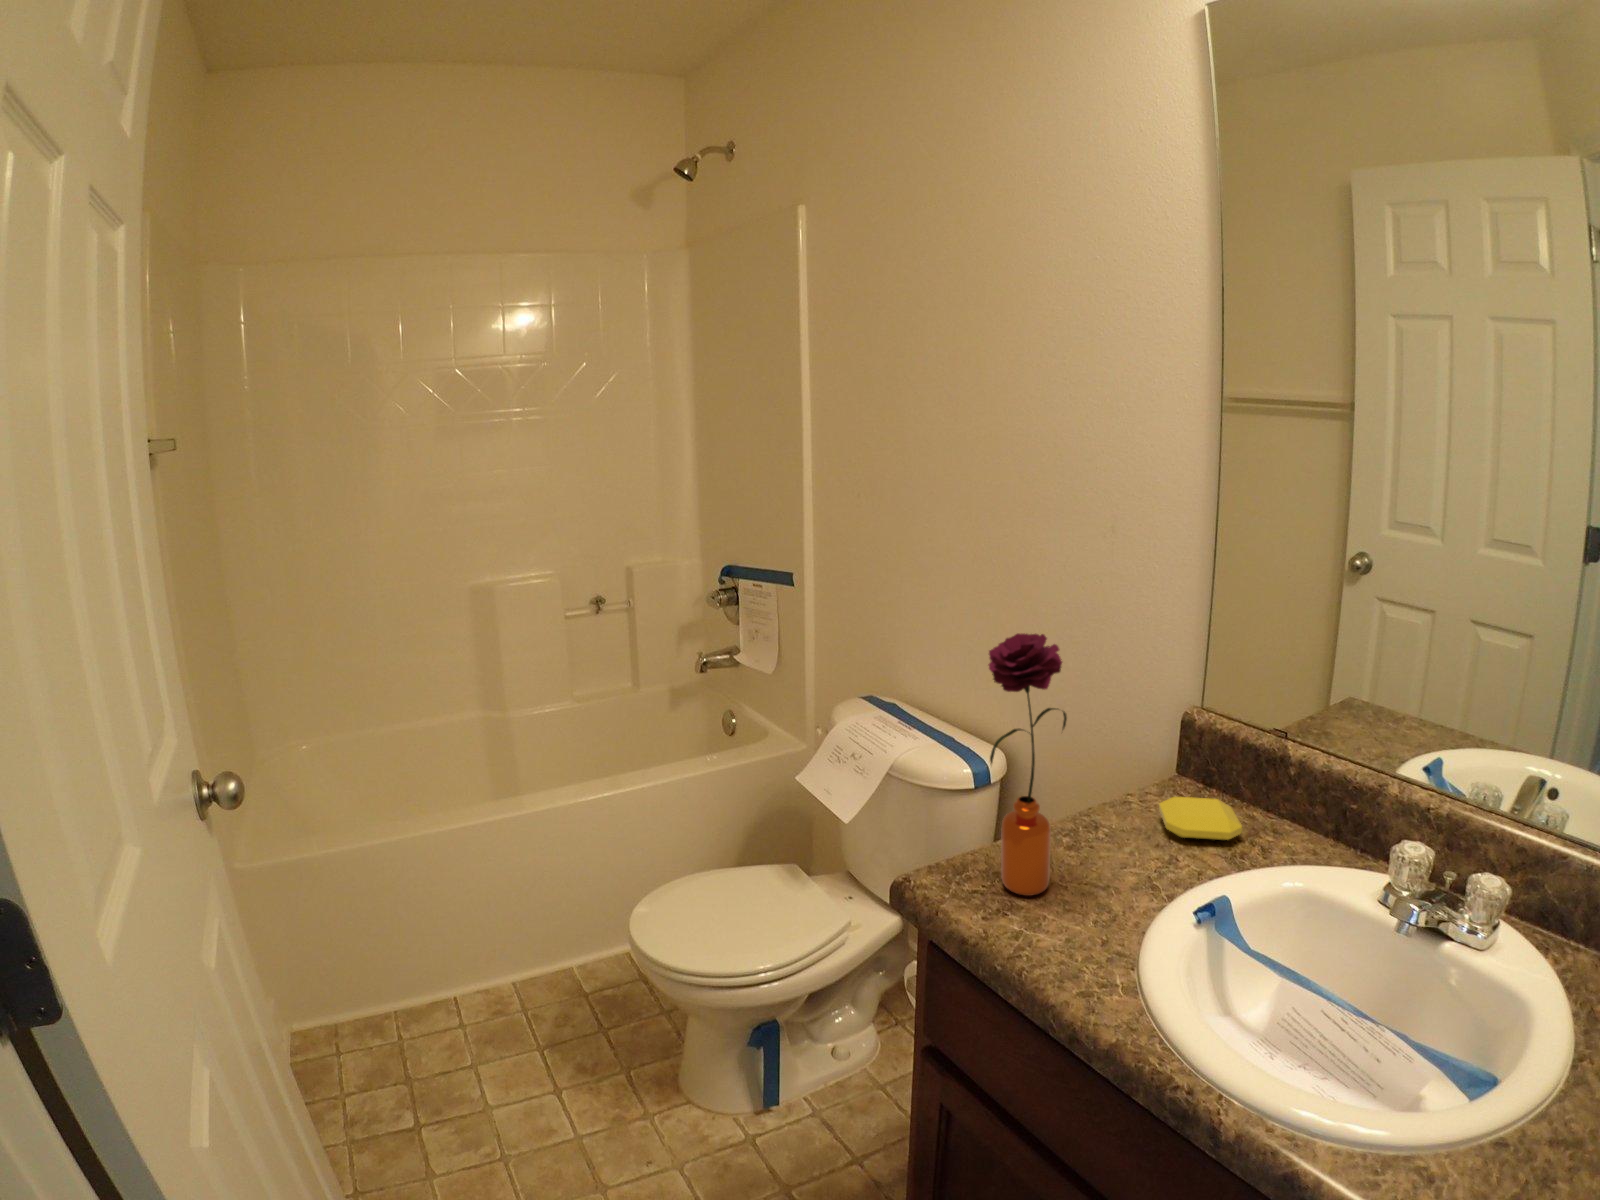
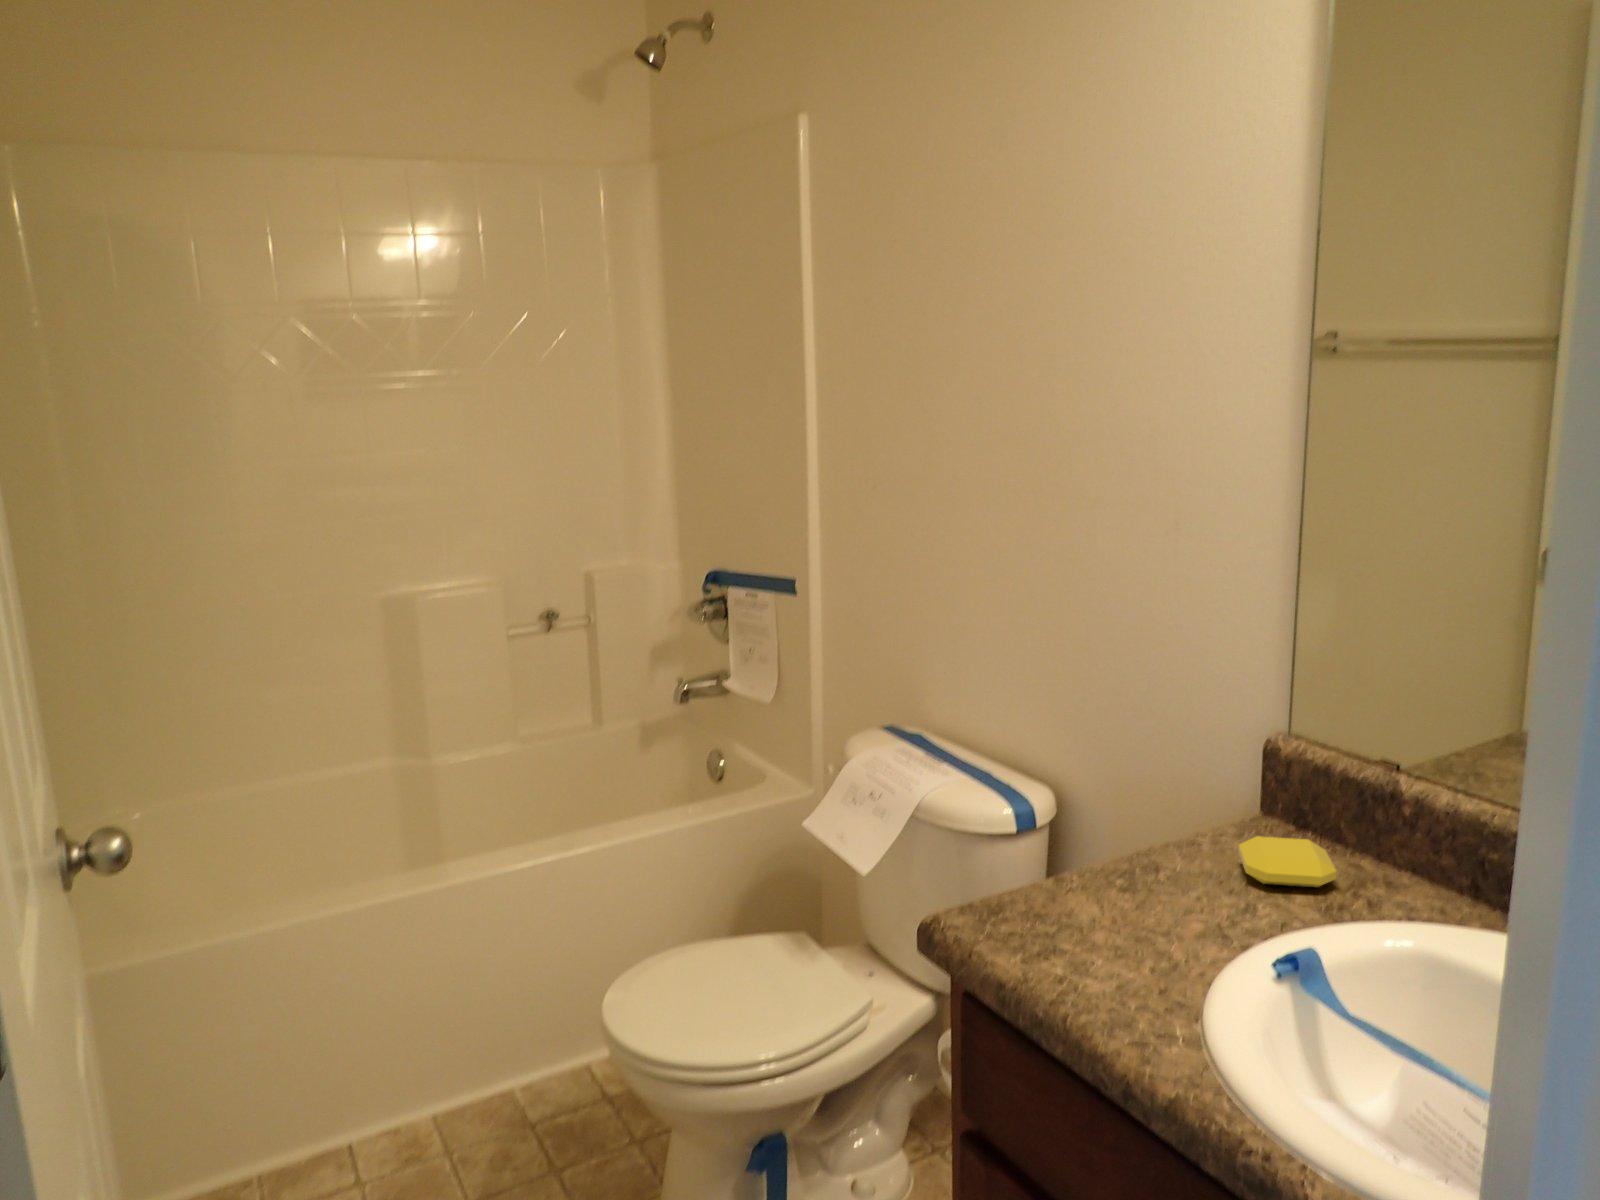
flower: present [988,633,1067,896] -> none [1030,626,1125,944]

